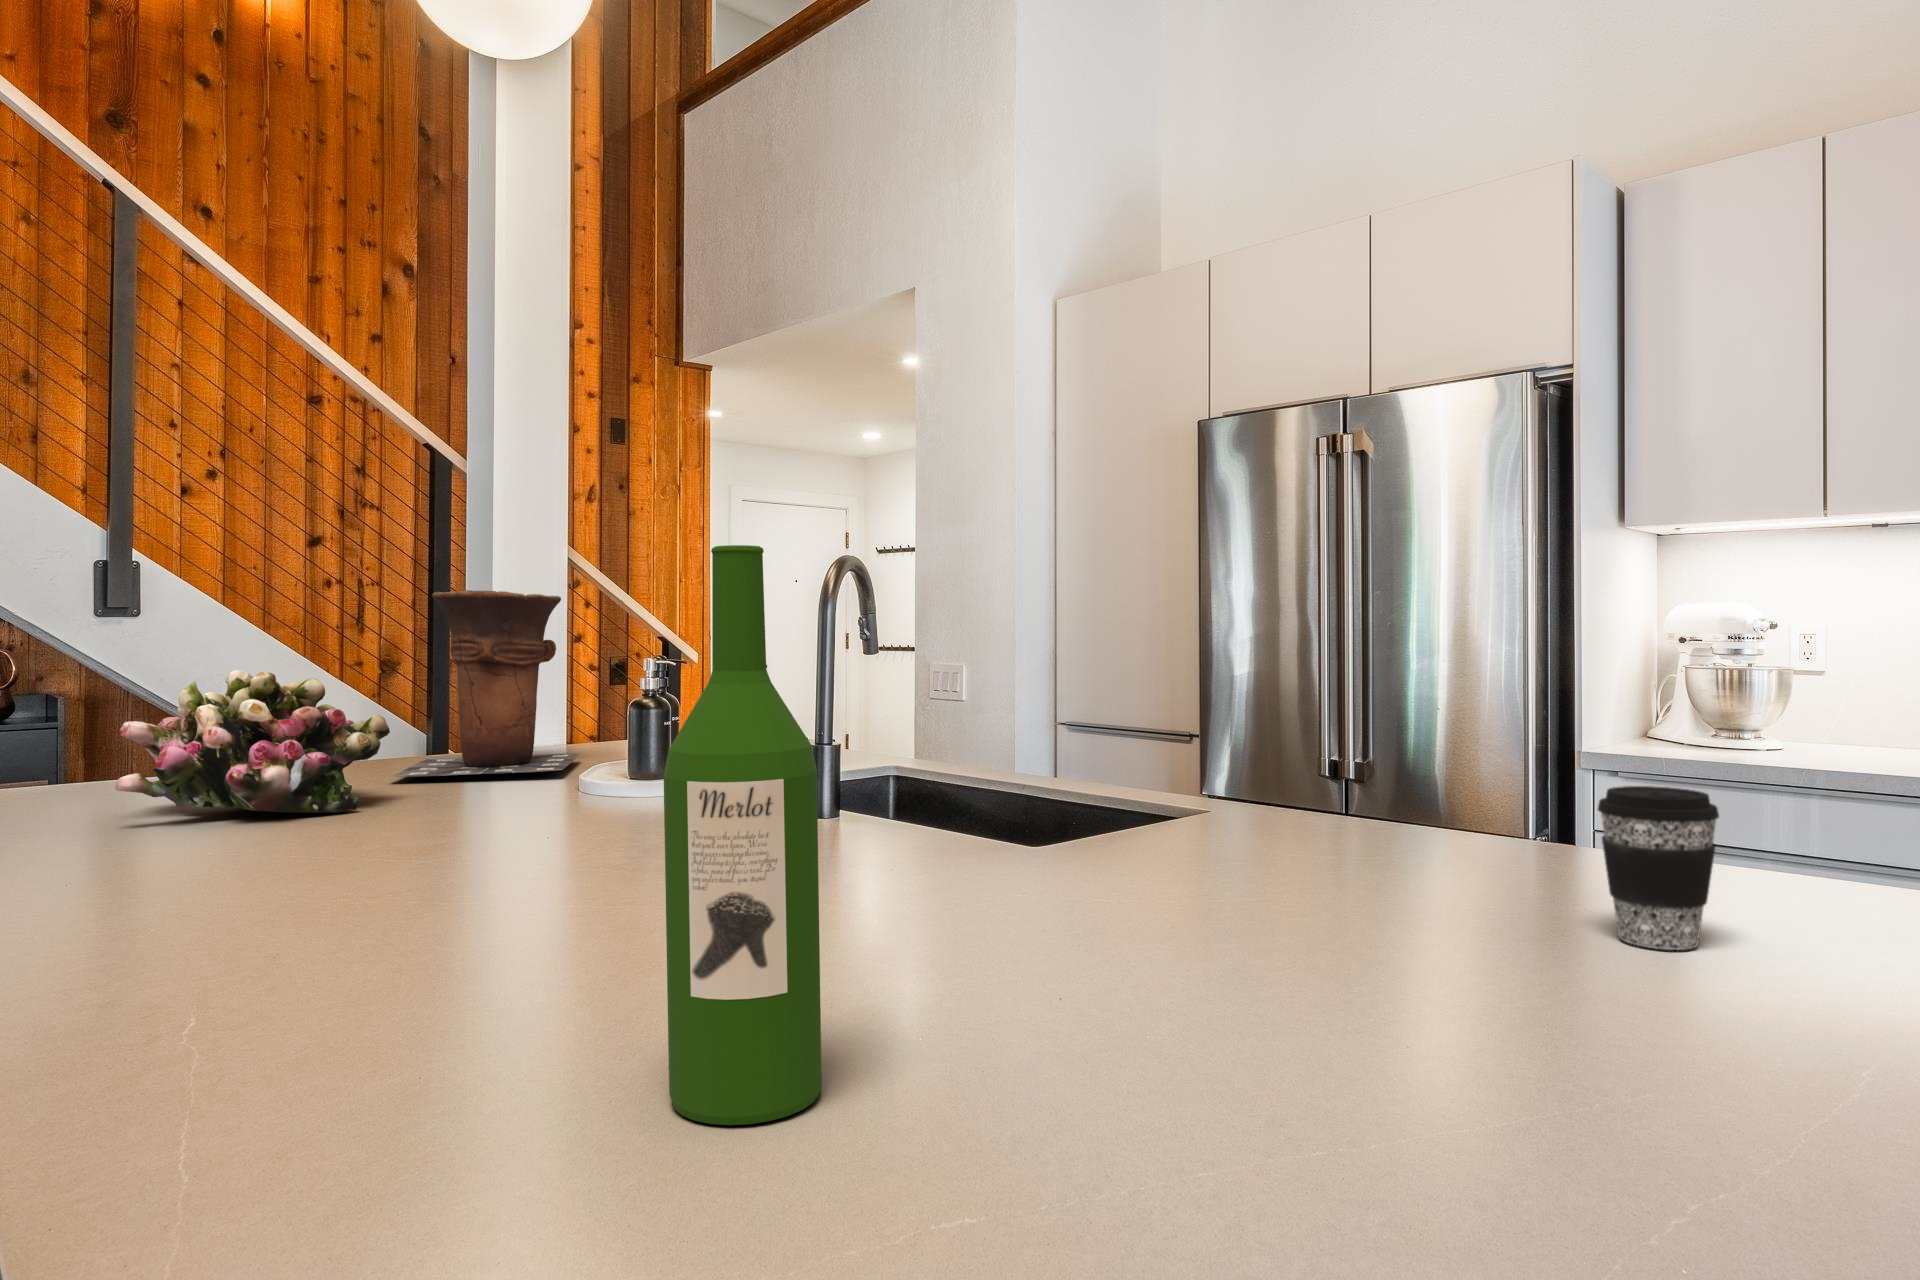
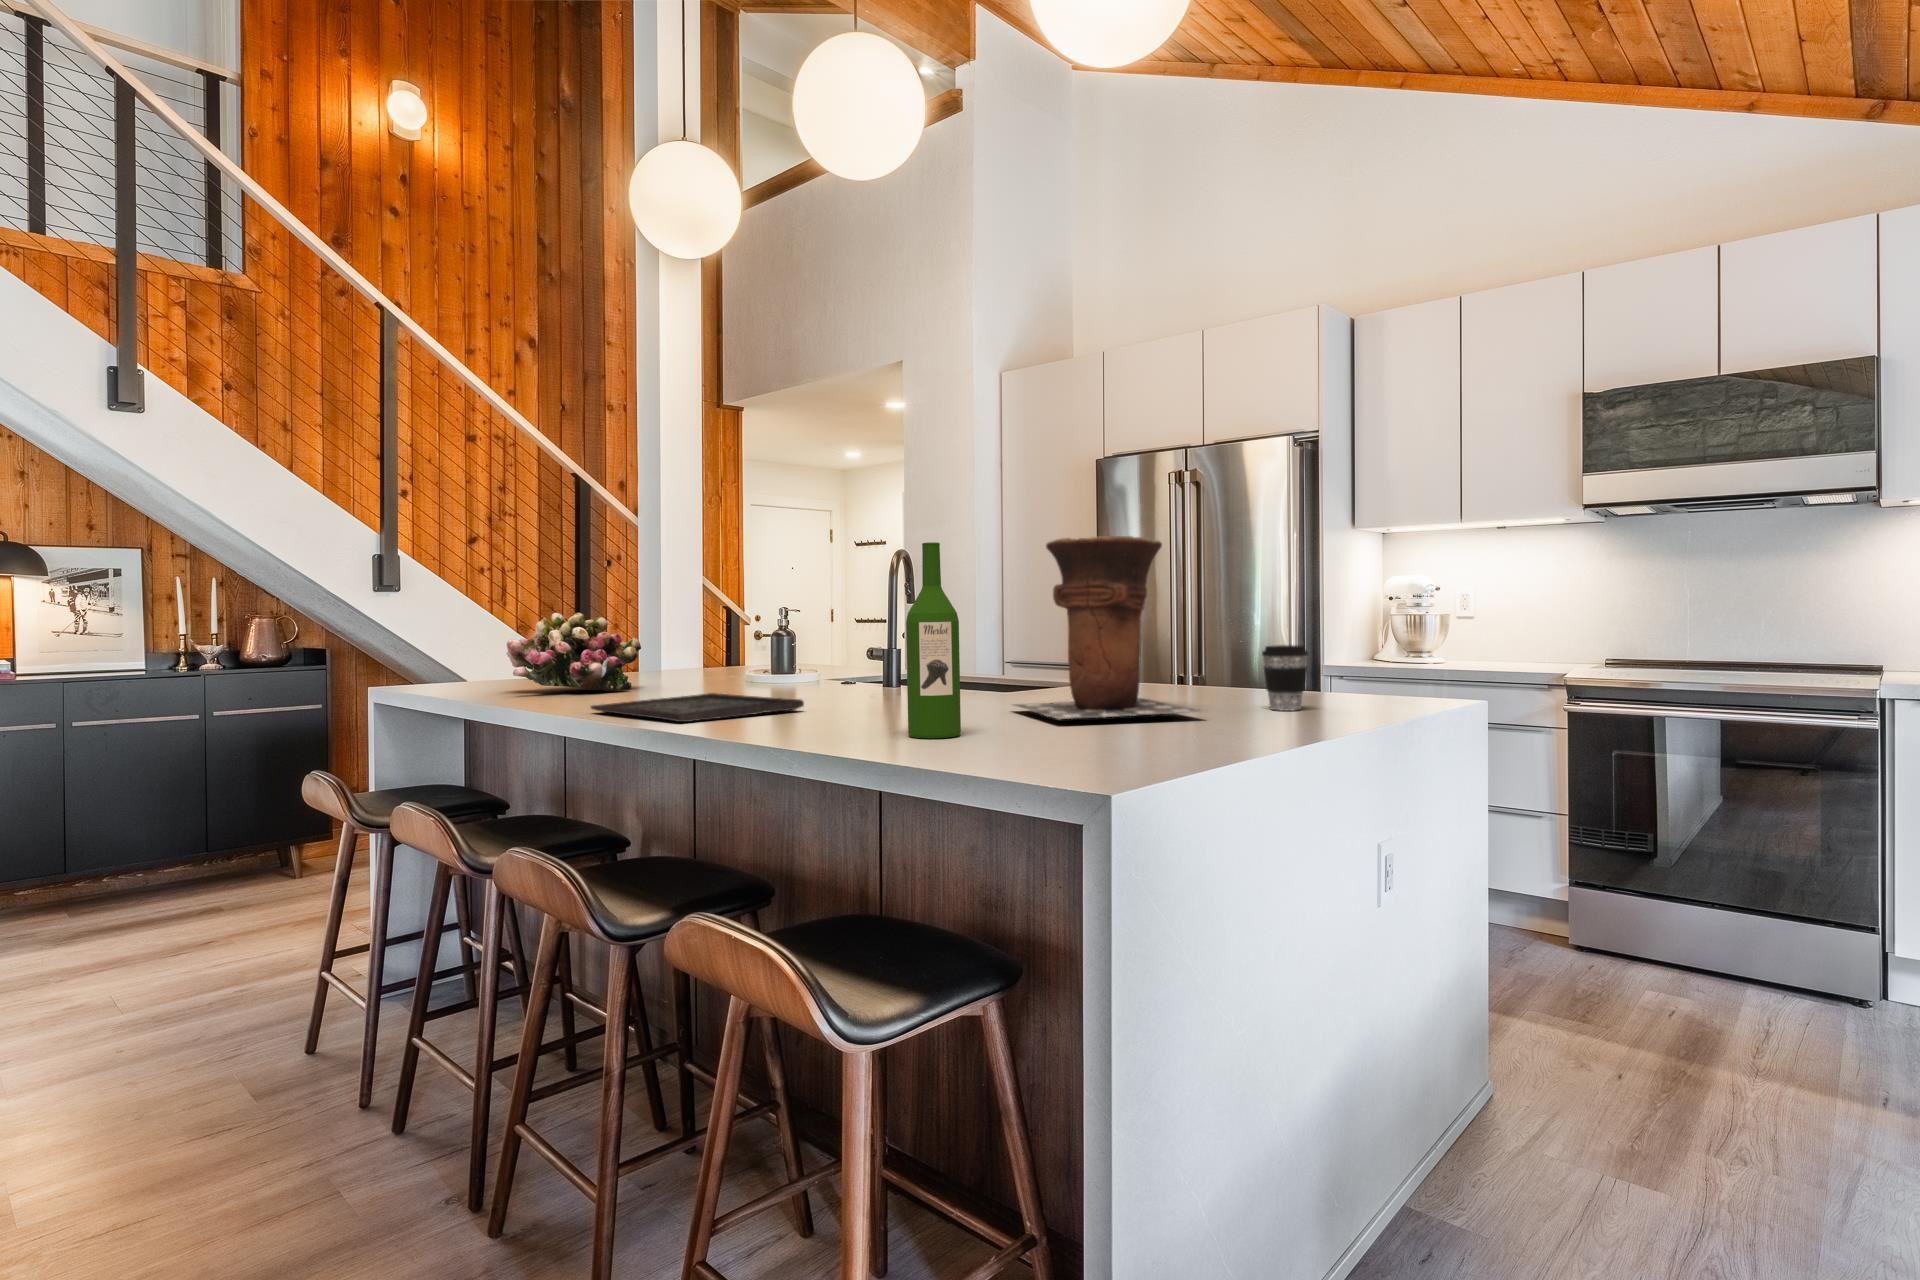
vase: present [390,590,579,777] -> present [1014,536,1201,719]
tray: none [121,845,563,969] -> present [591,693,804,722]

